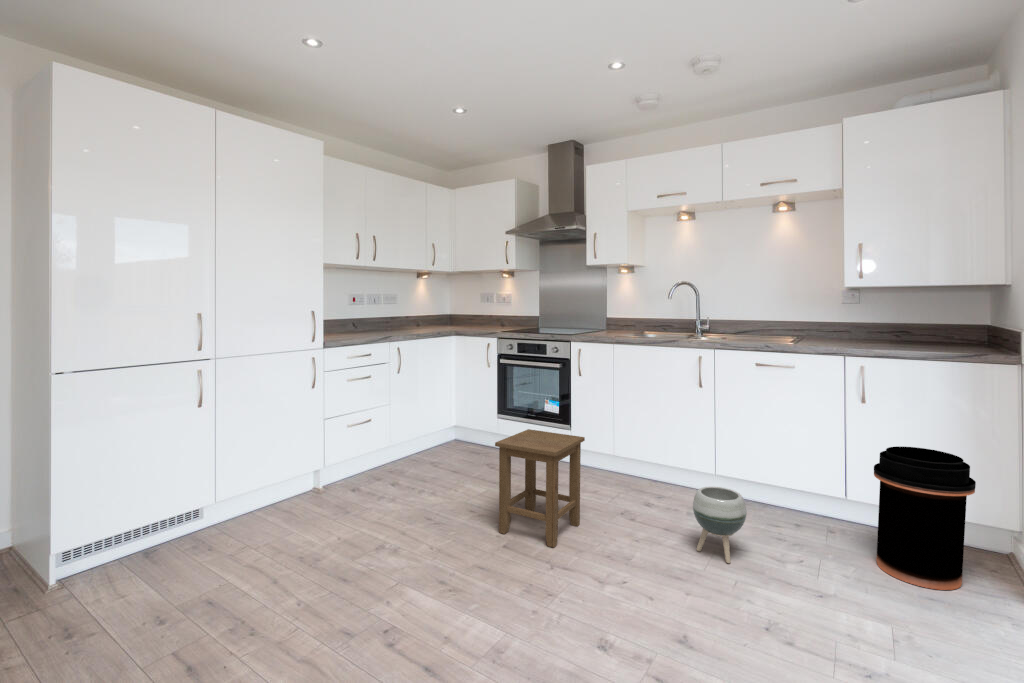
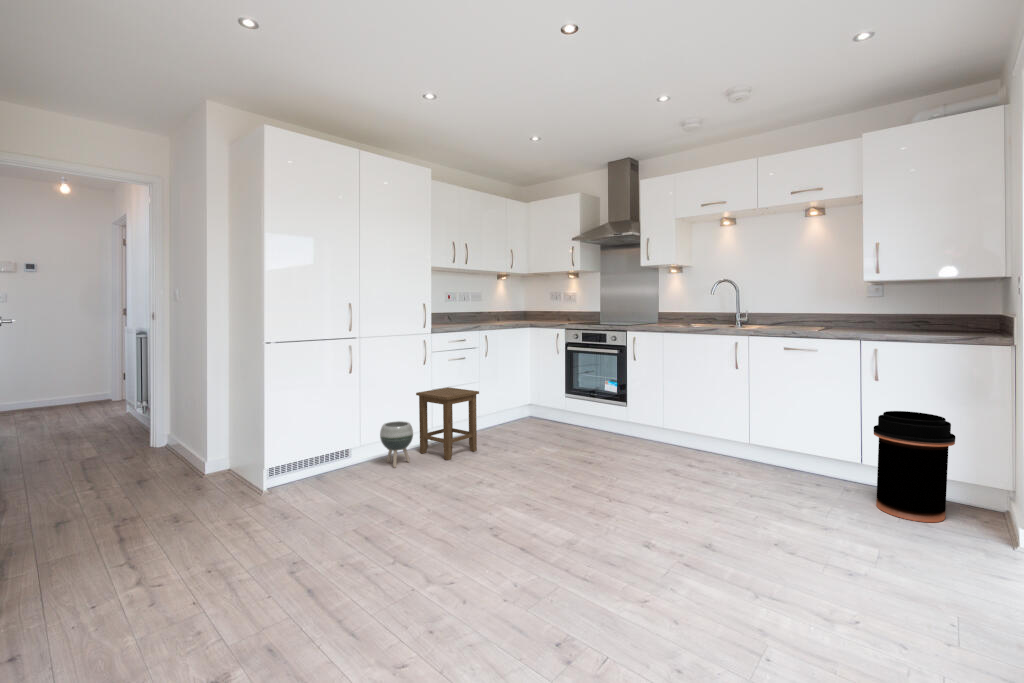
stool: present [495,429,585,547] -> present [416,387,479,460]
planter: present [693,487,747,563] -> present [380,421,413,468]

